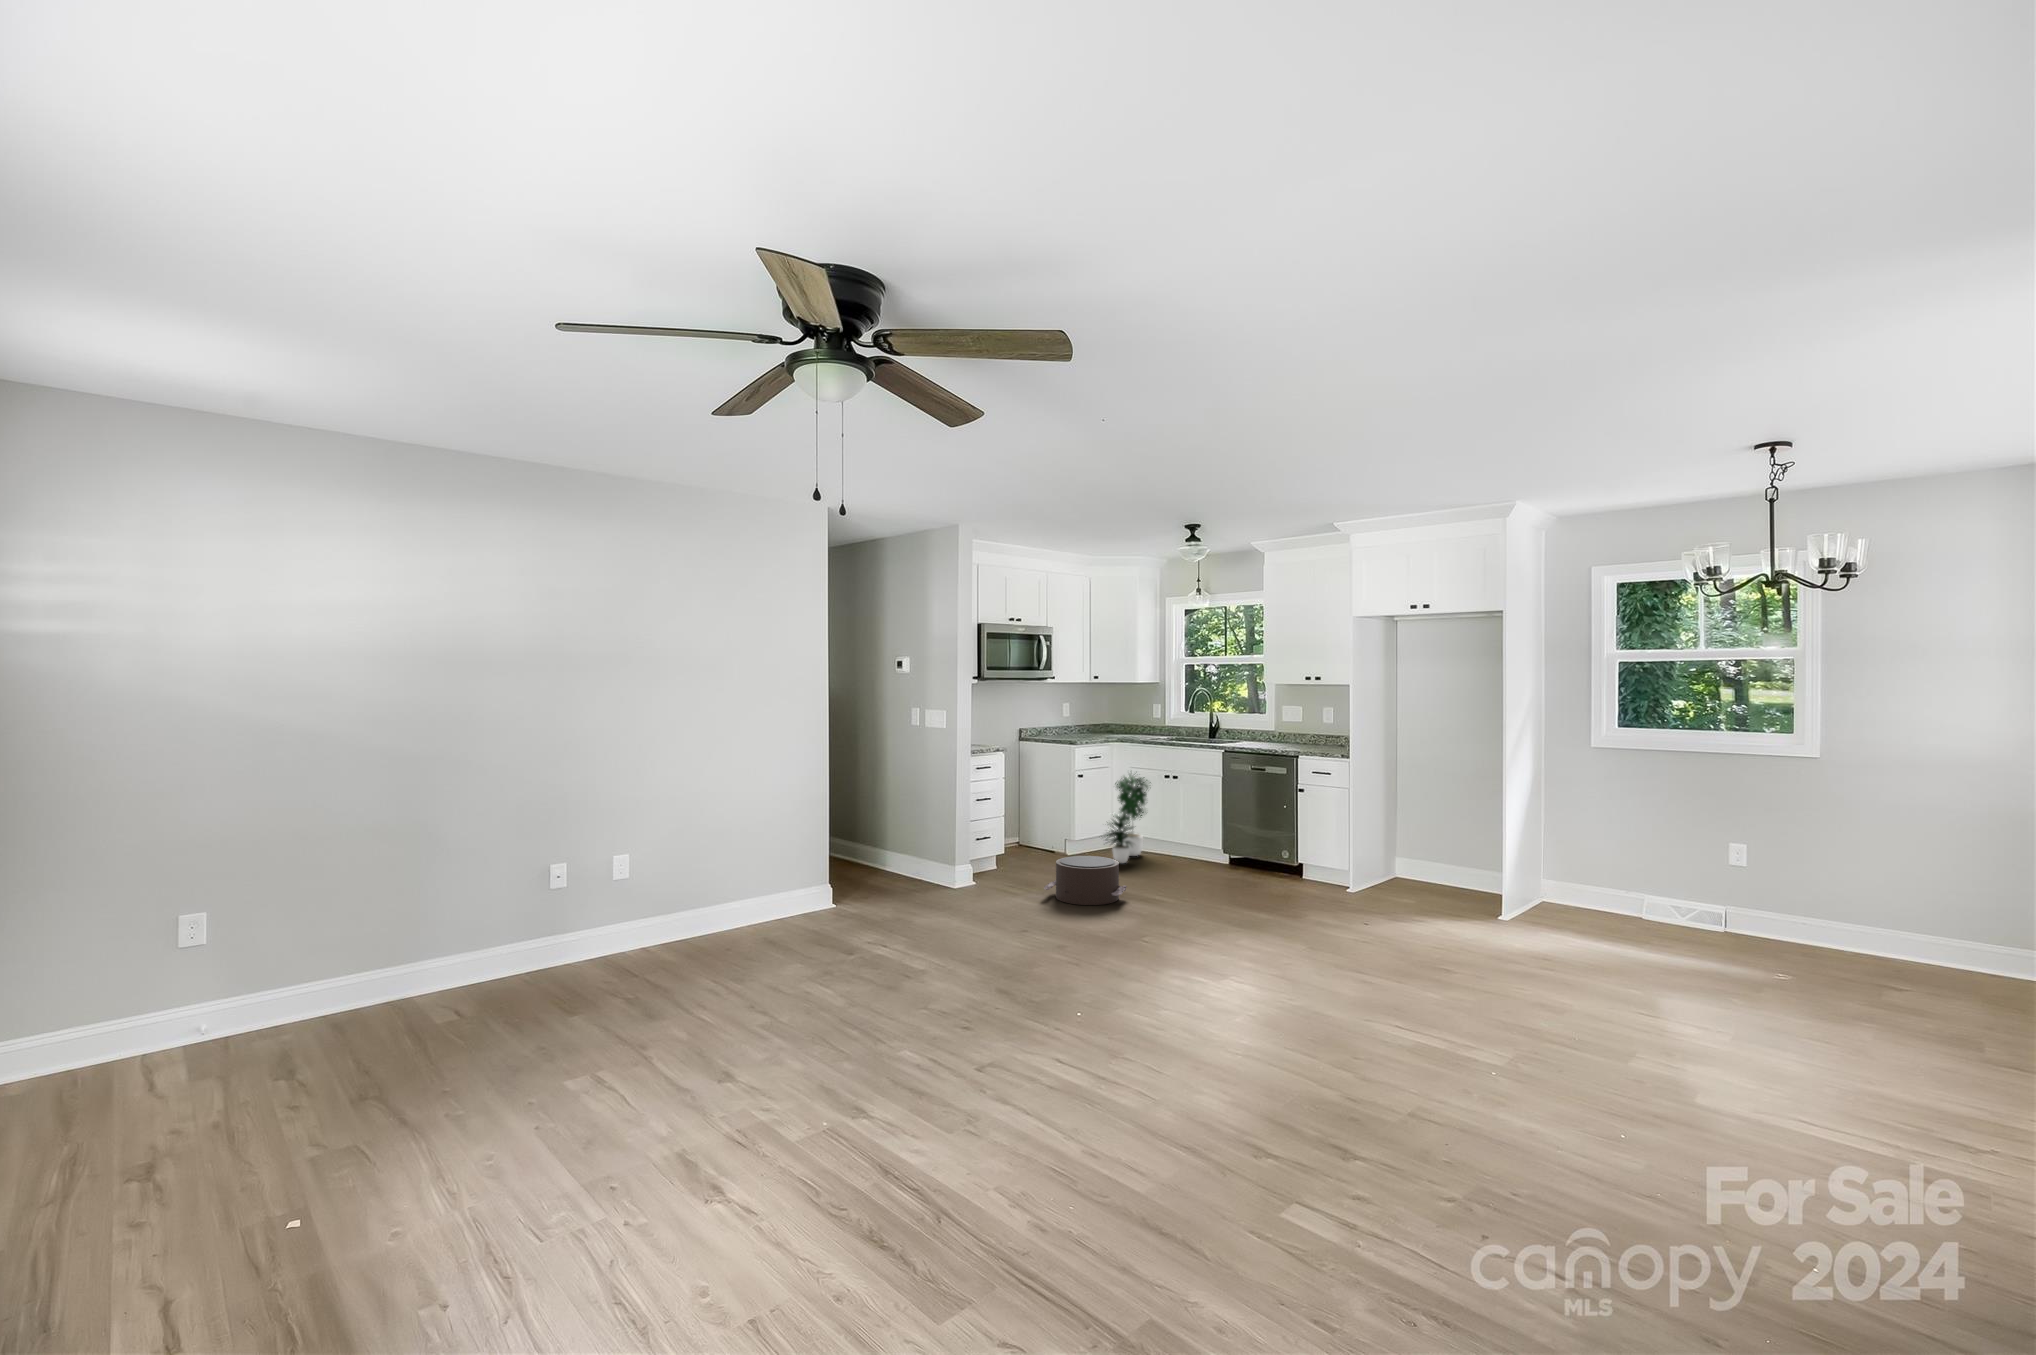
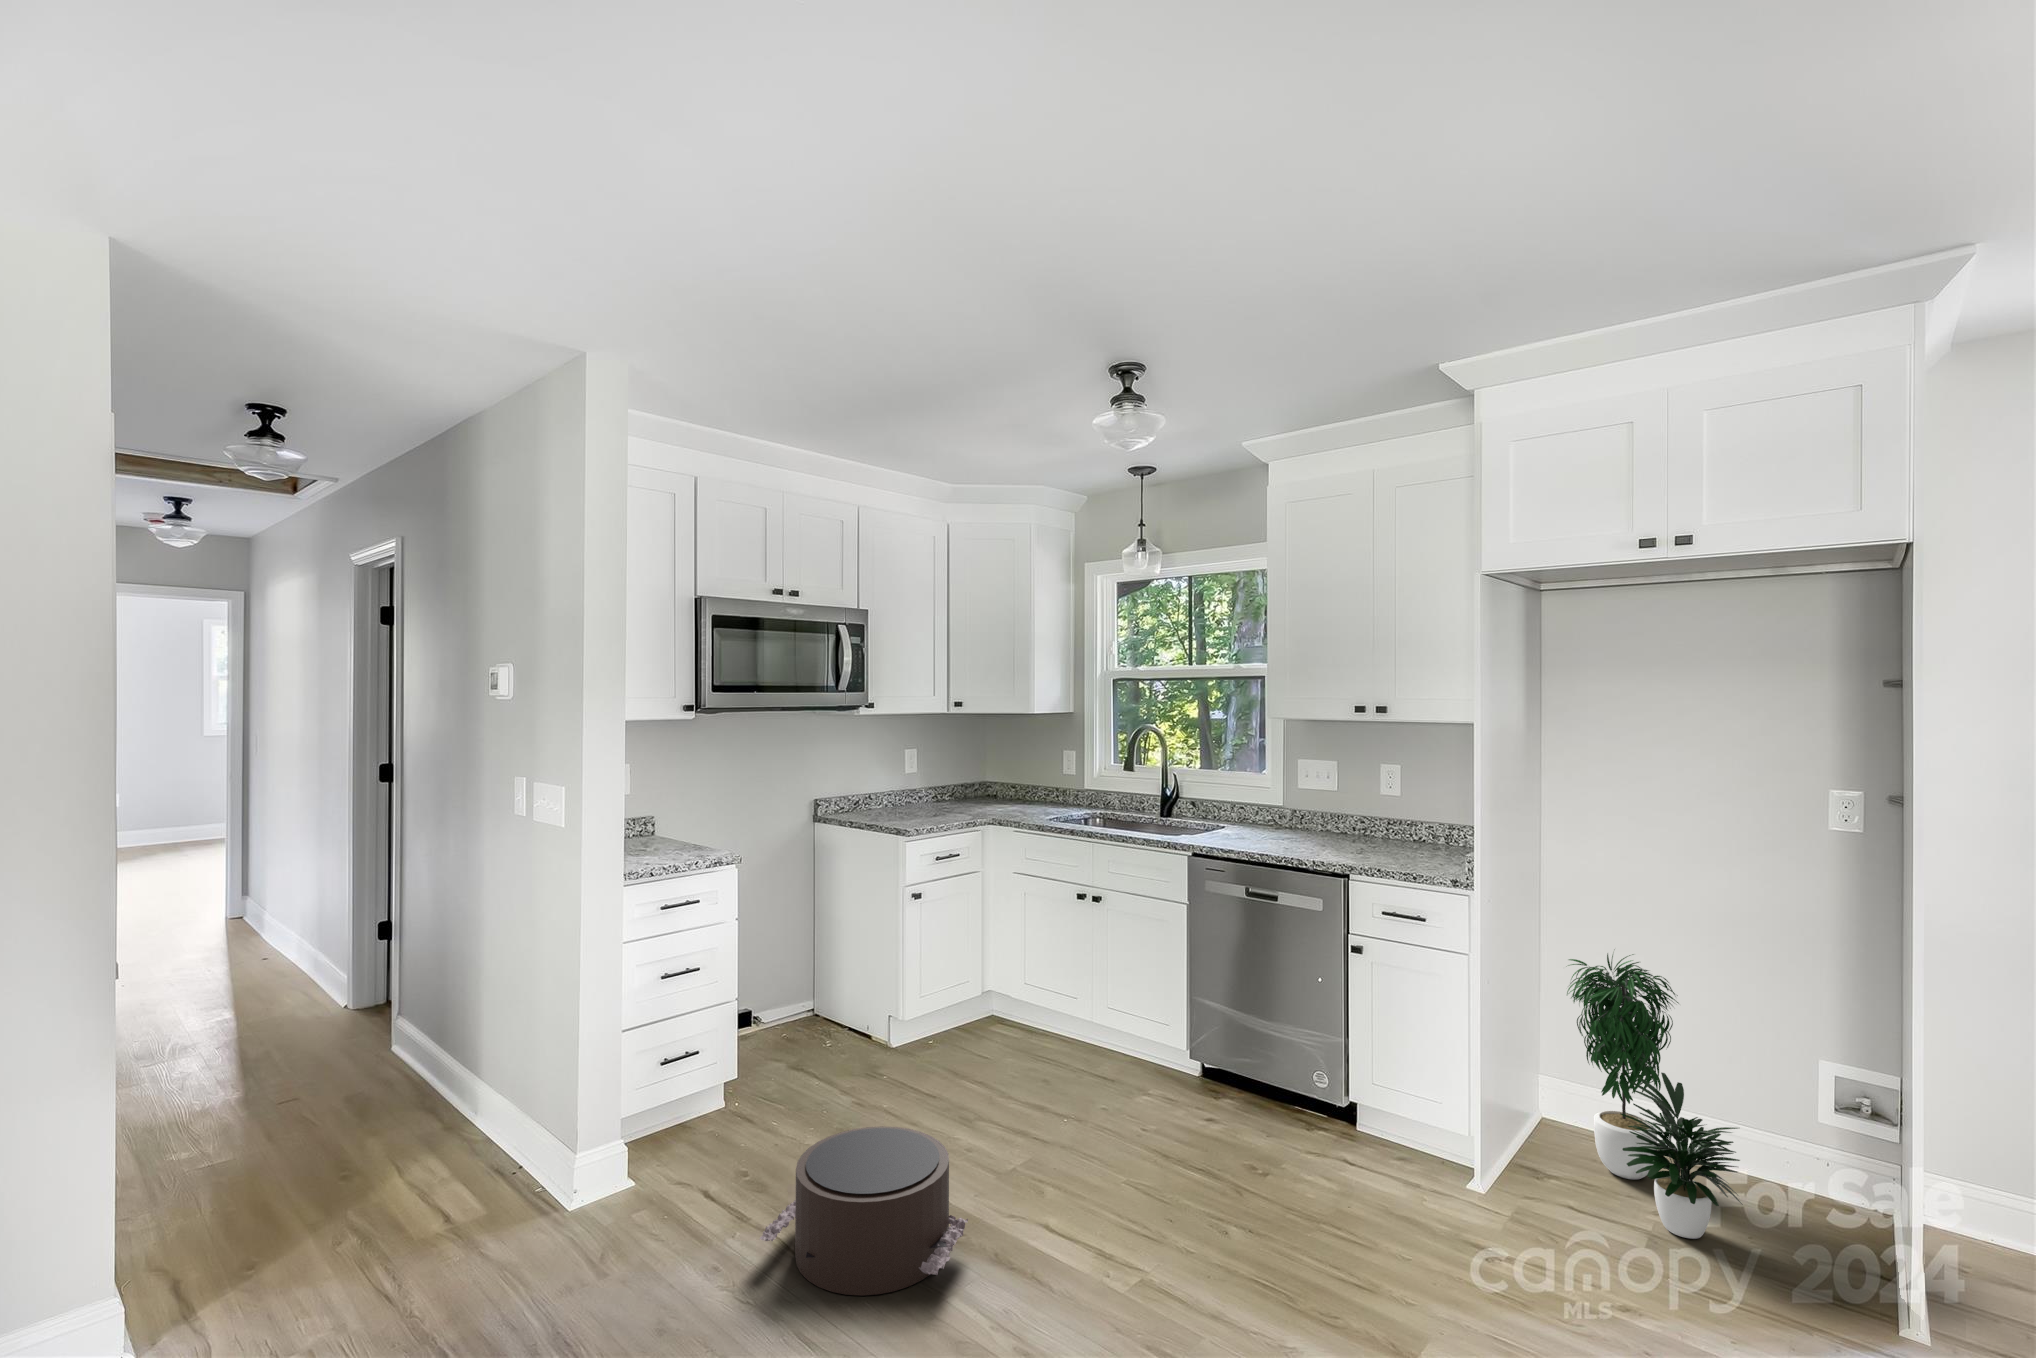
potted plant: present [1105,775,1151,863] -> present [1567,954,1743,1239]

